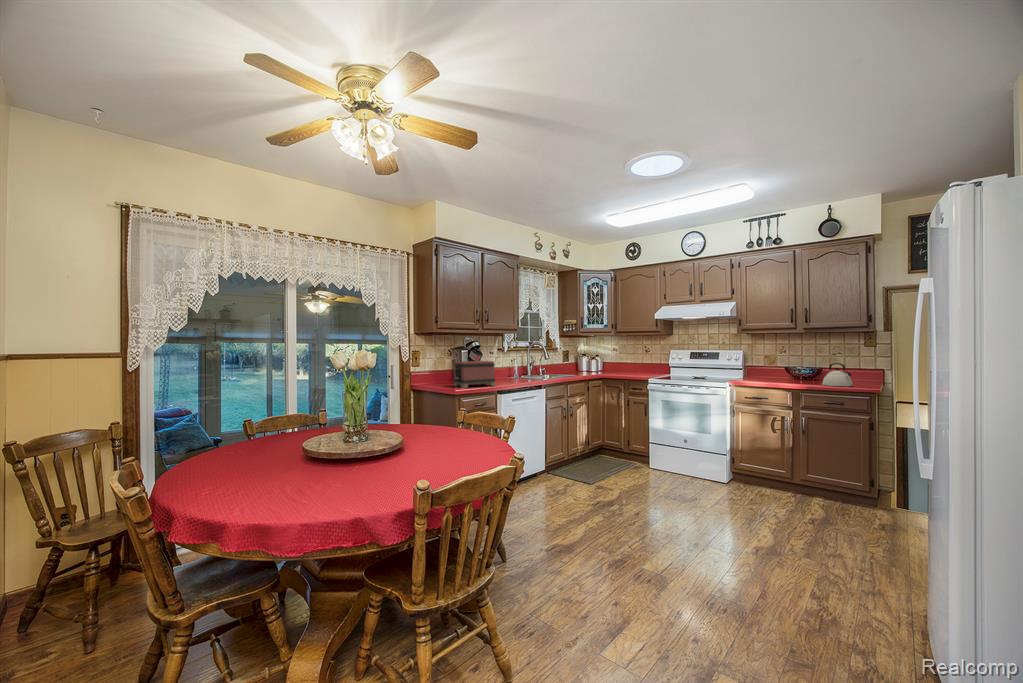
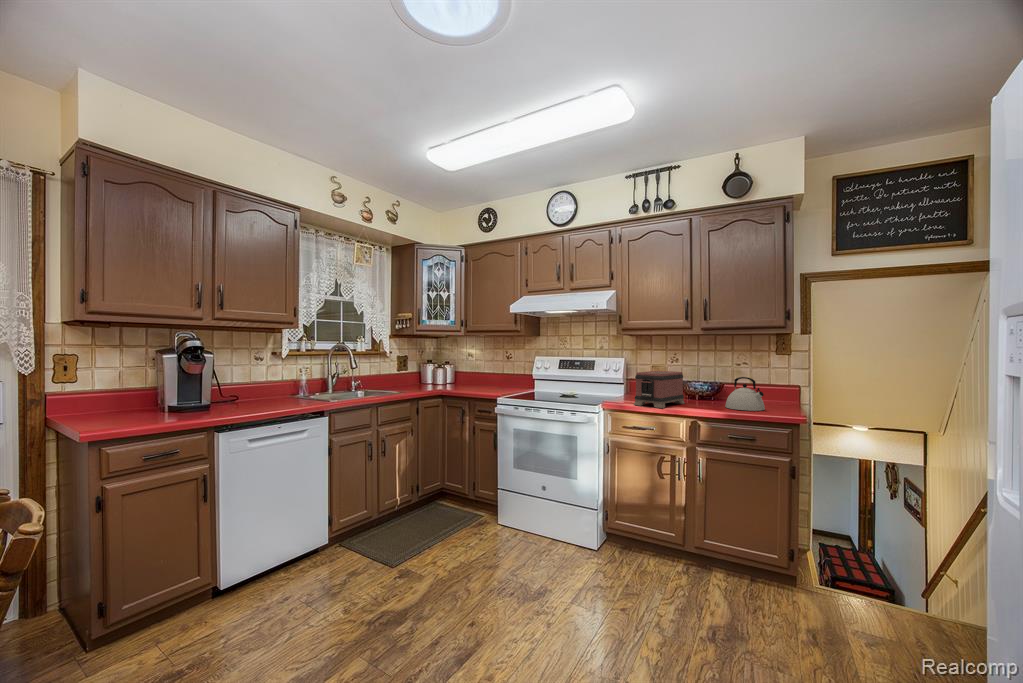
toaster: present [454,361,496,388] -> present [634,371,685,408]

